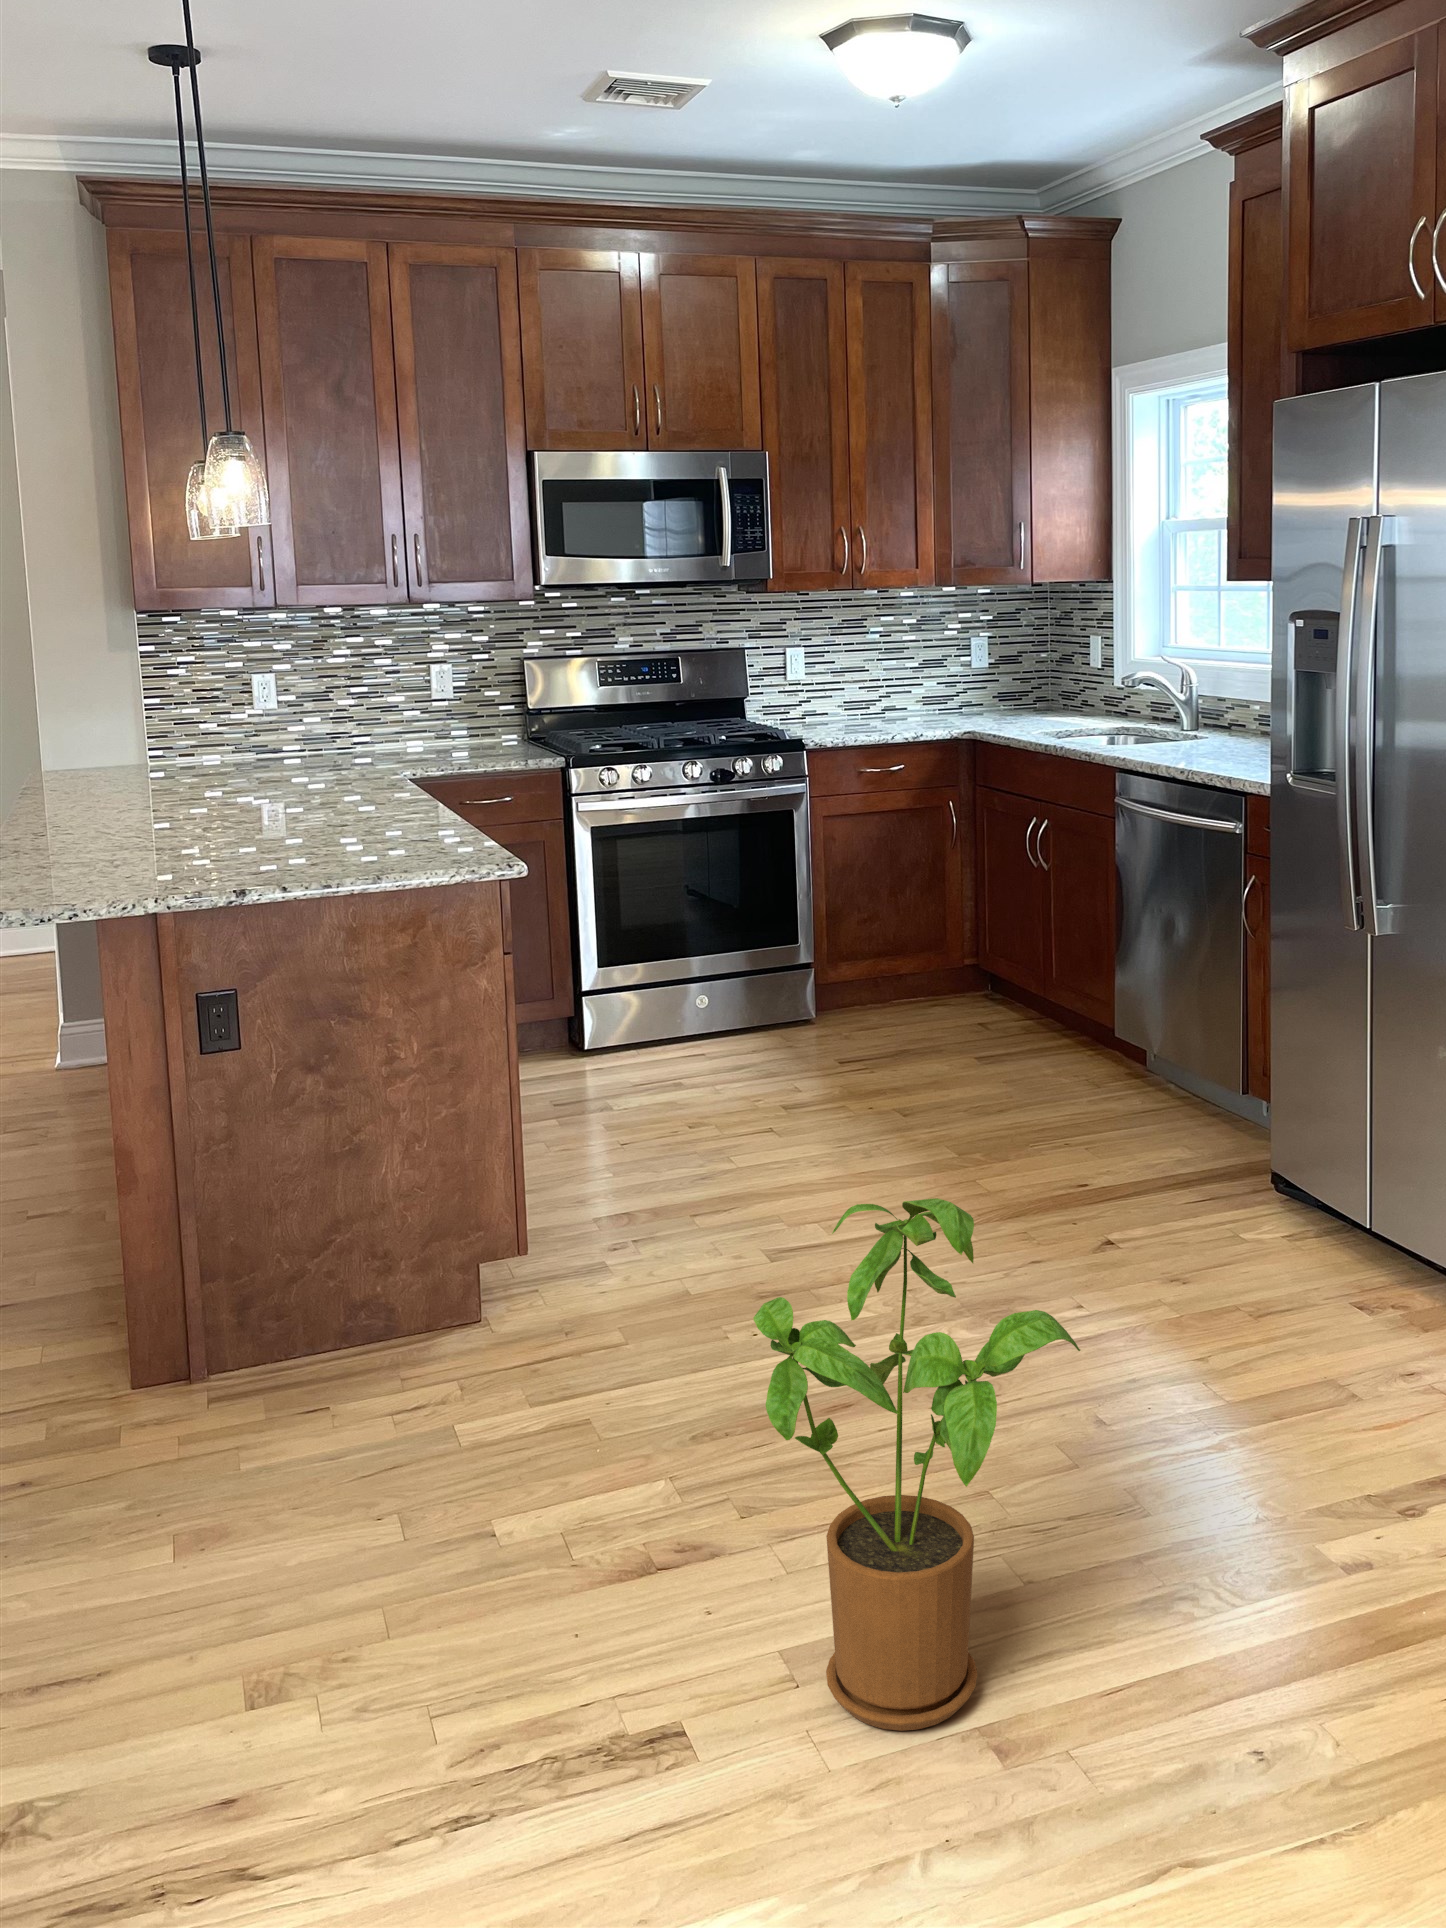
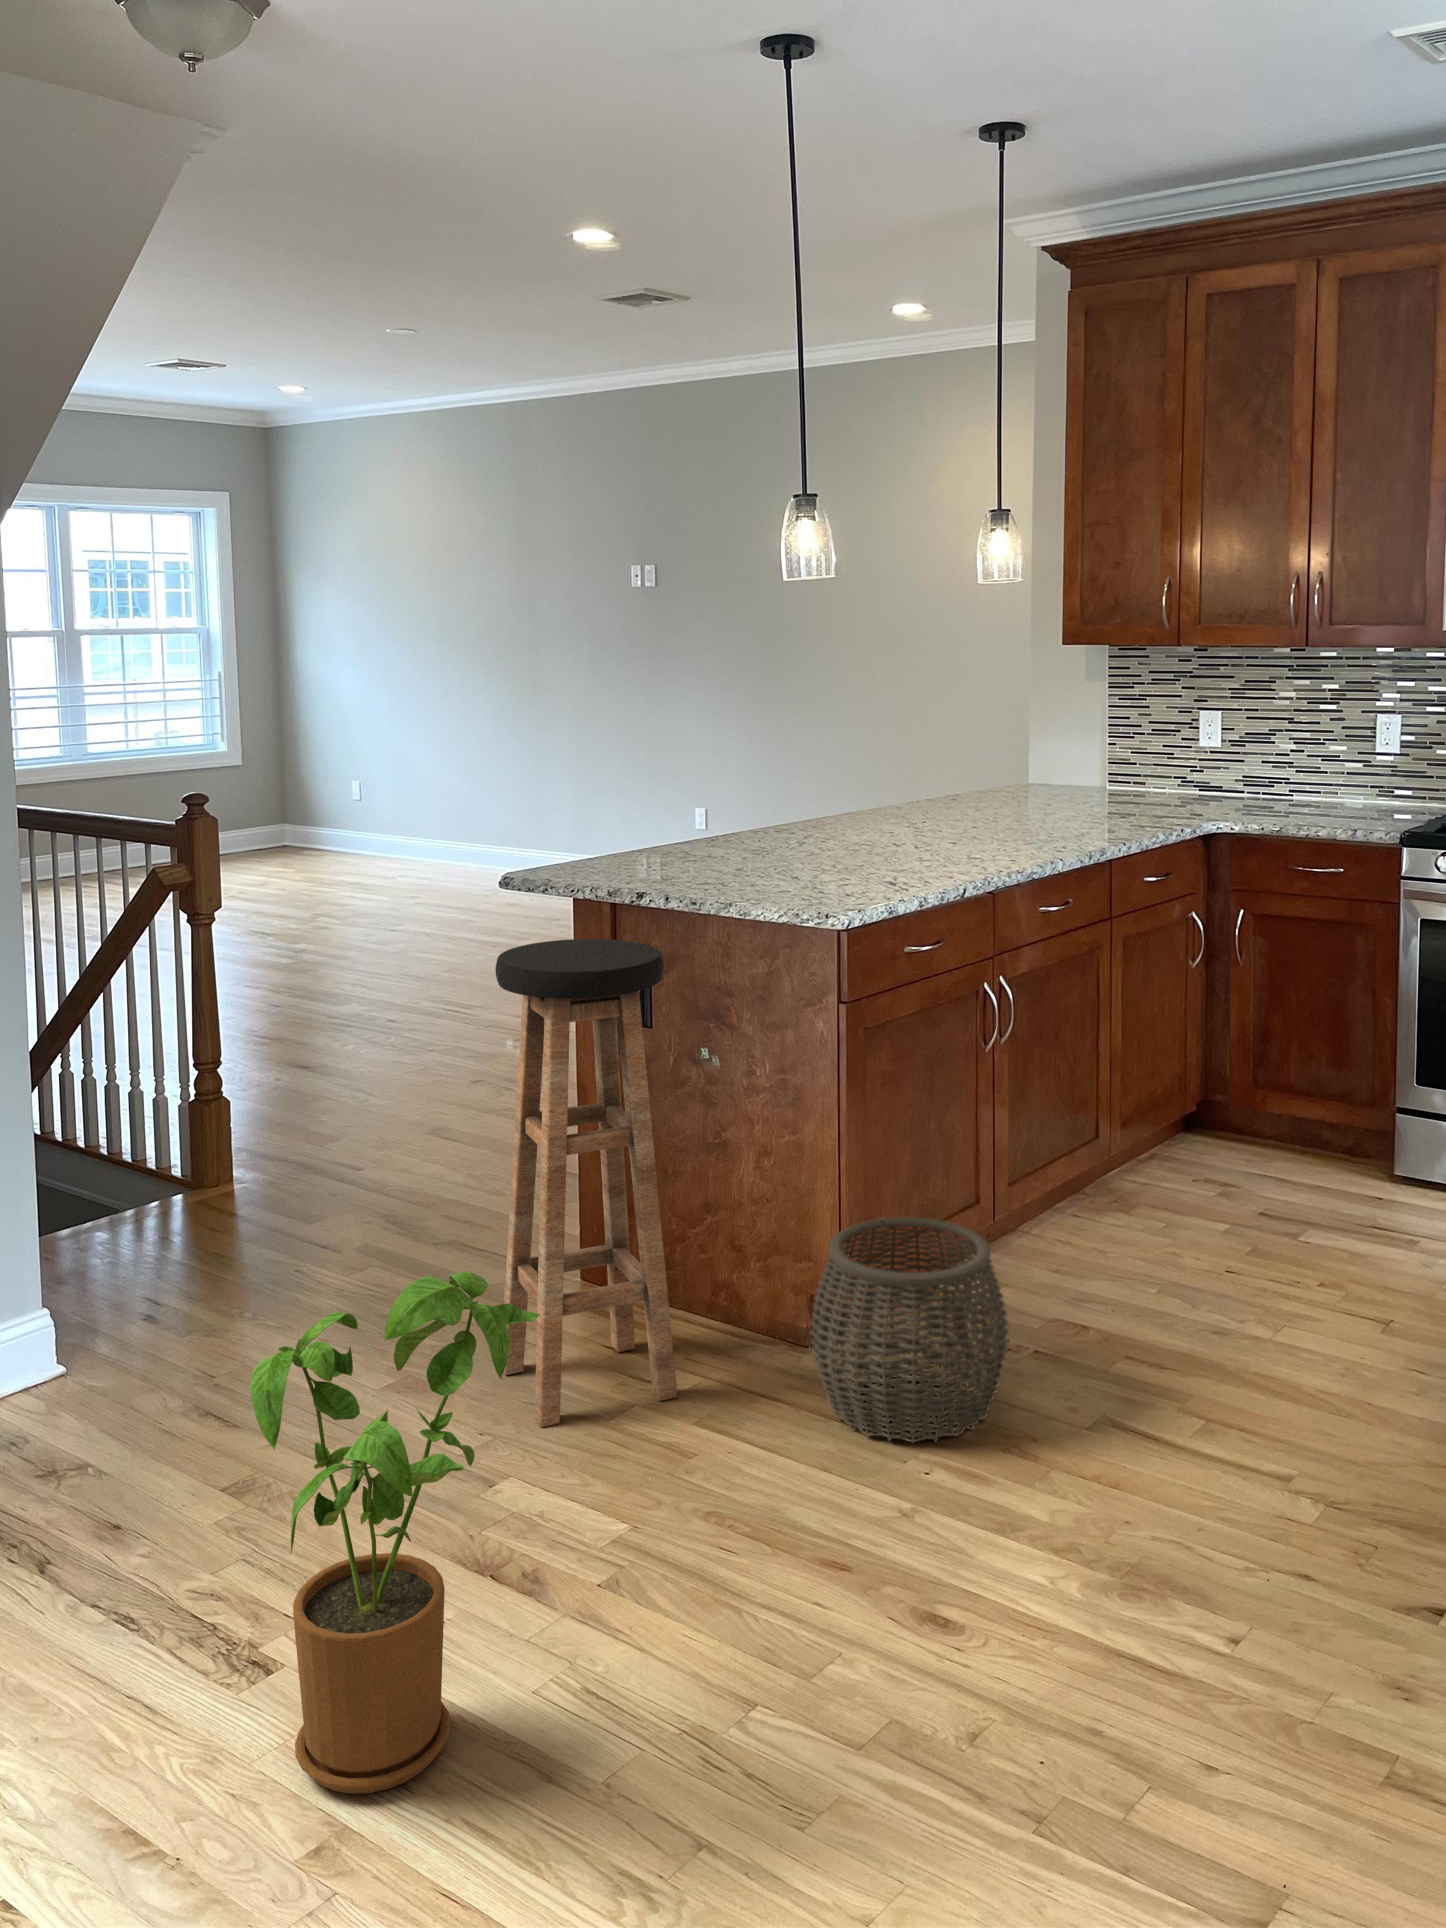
bar stool: none [249,942,478,1499] -> present [496,939,677,1427]
woven basket: none [544,1142,737,1353] -> present [810,1217,1009,1443]

